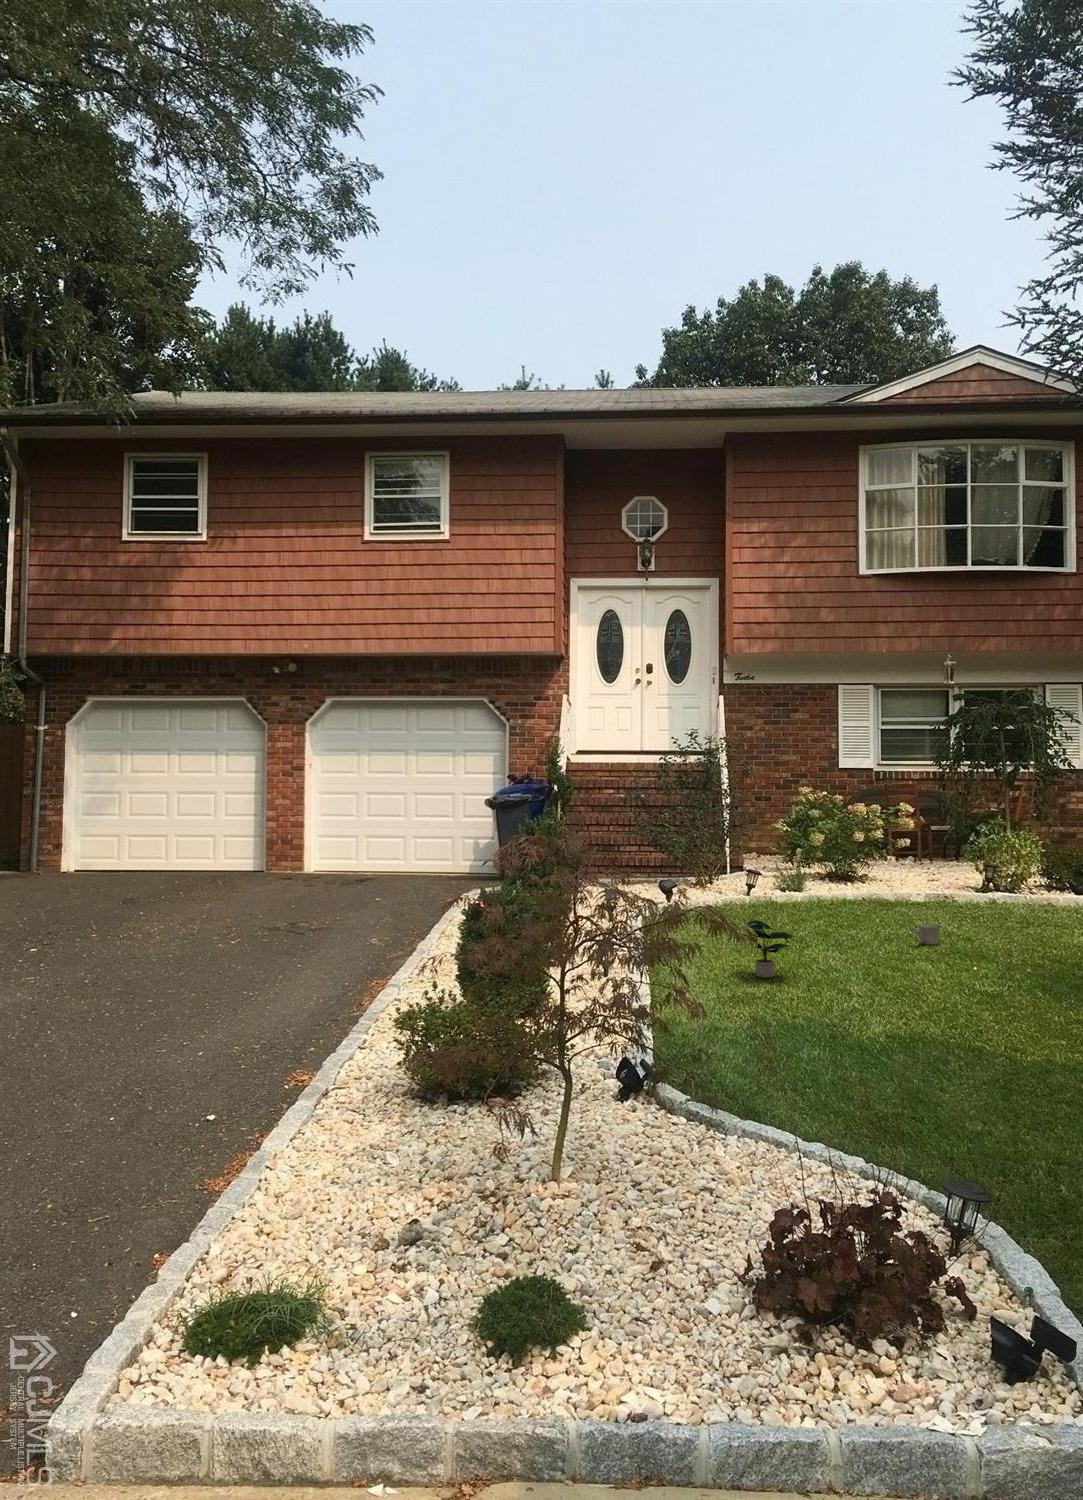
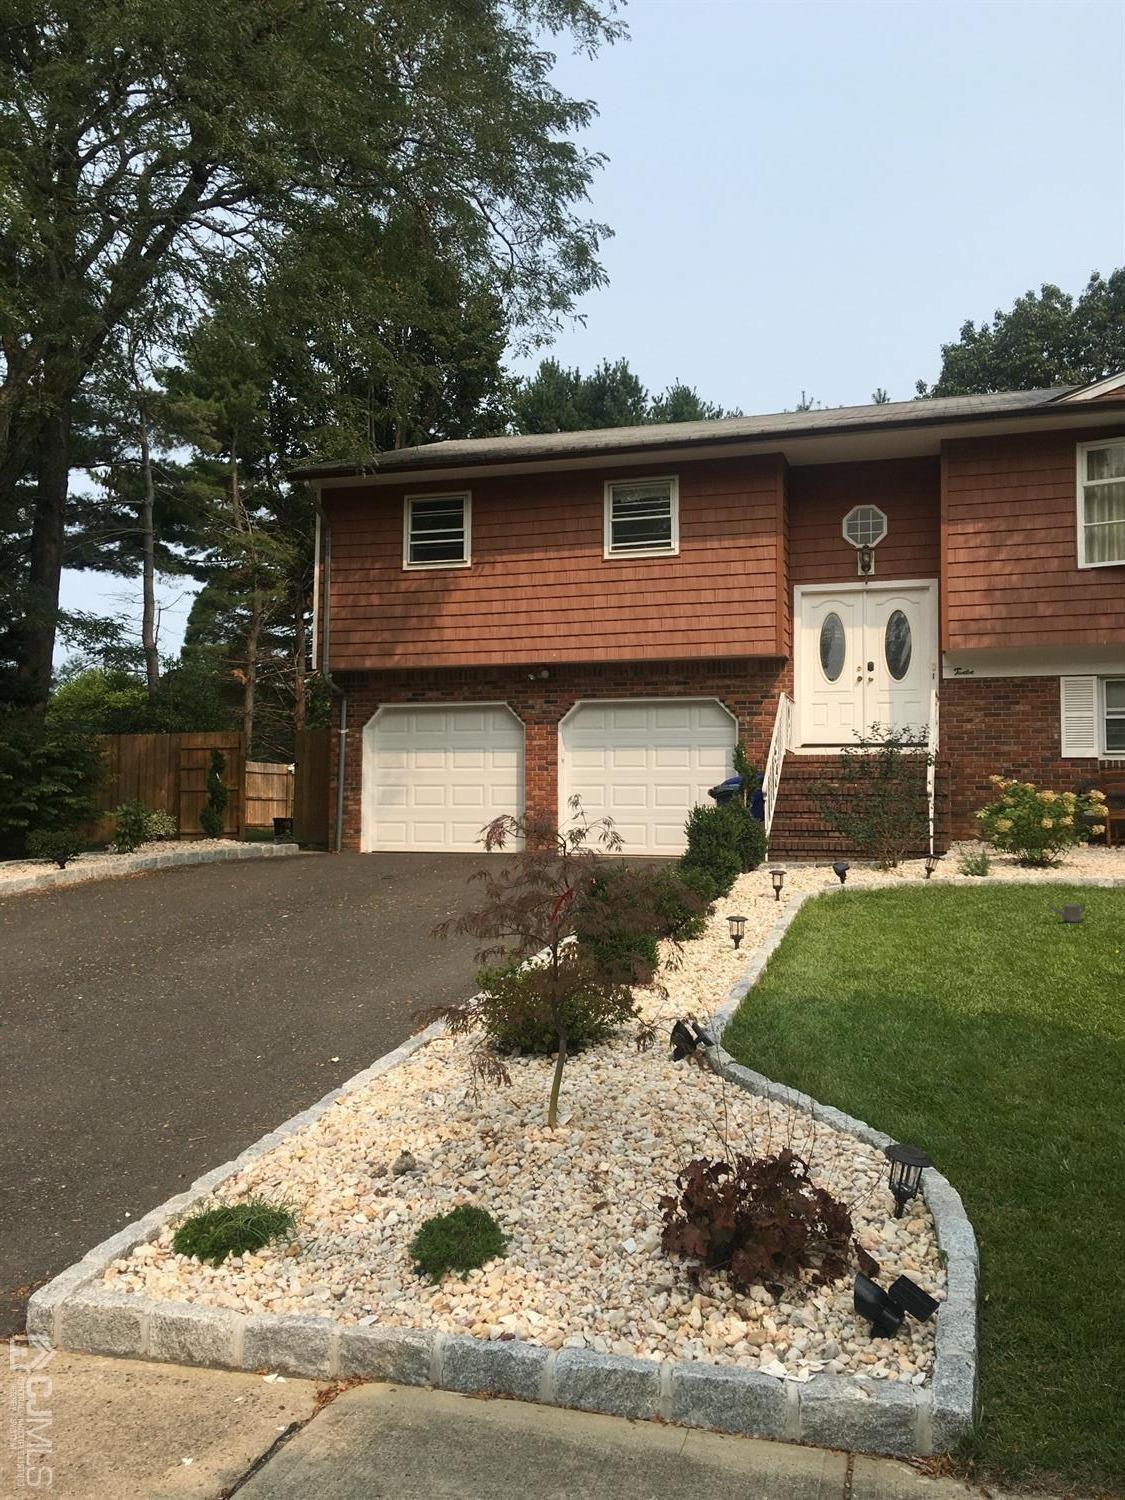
potted plant: present [747,920,793,978] -> none [876,895,923,943]

